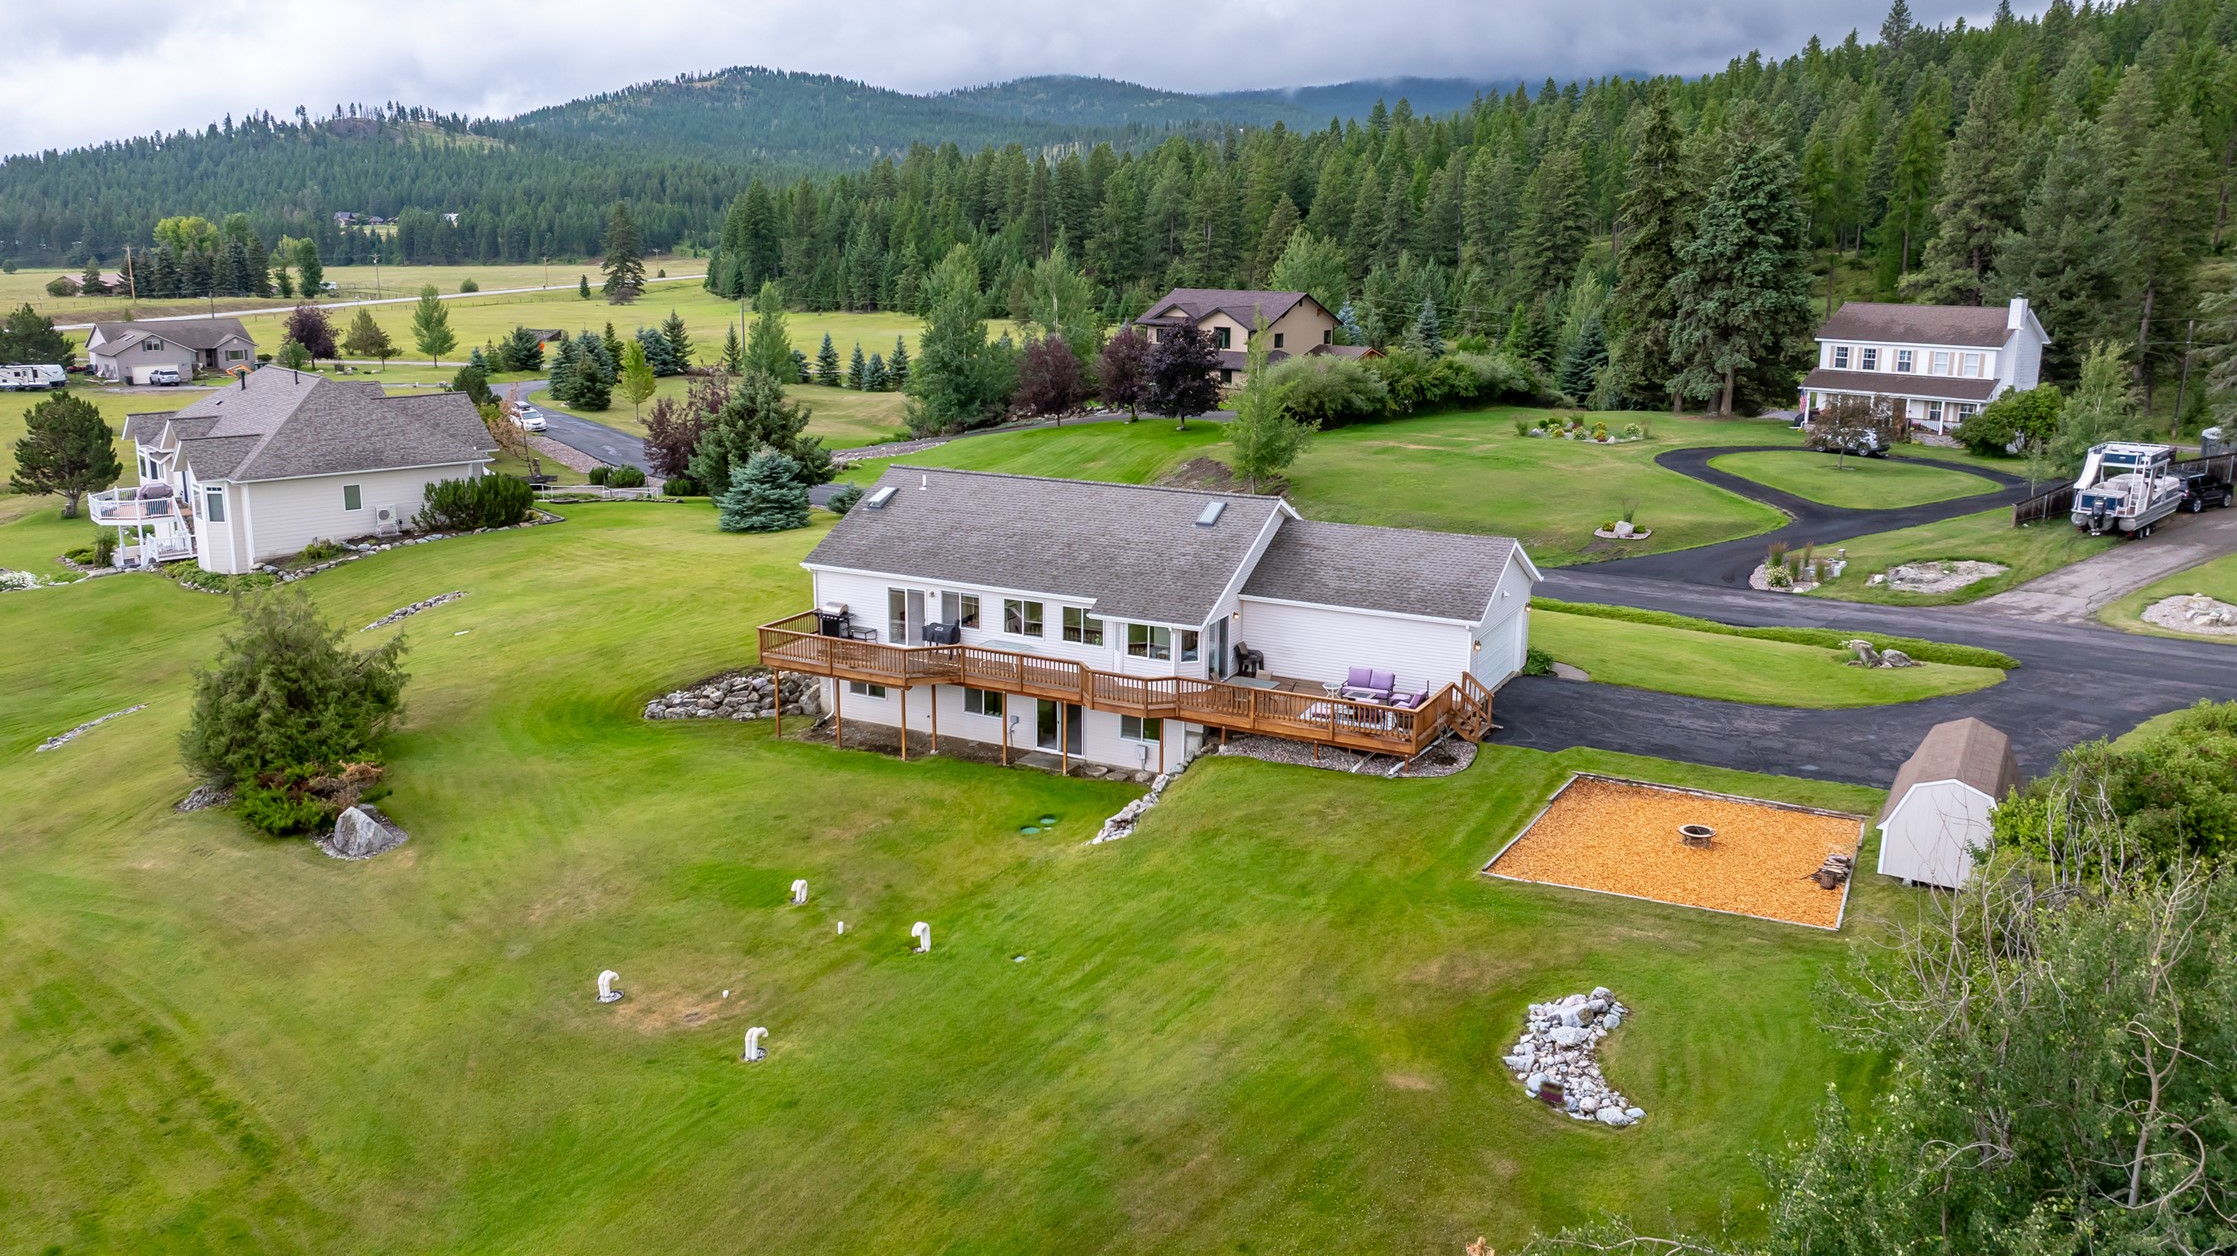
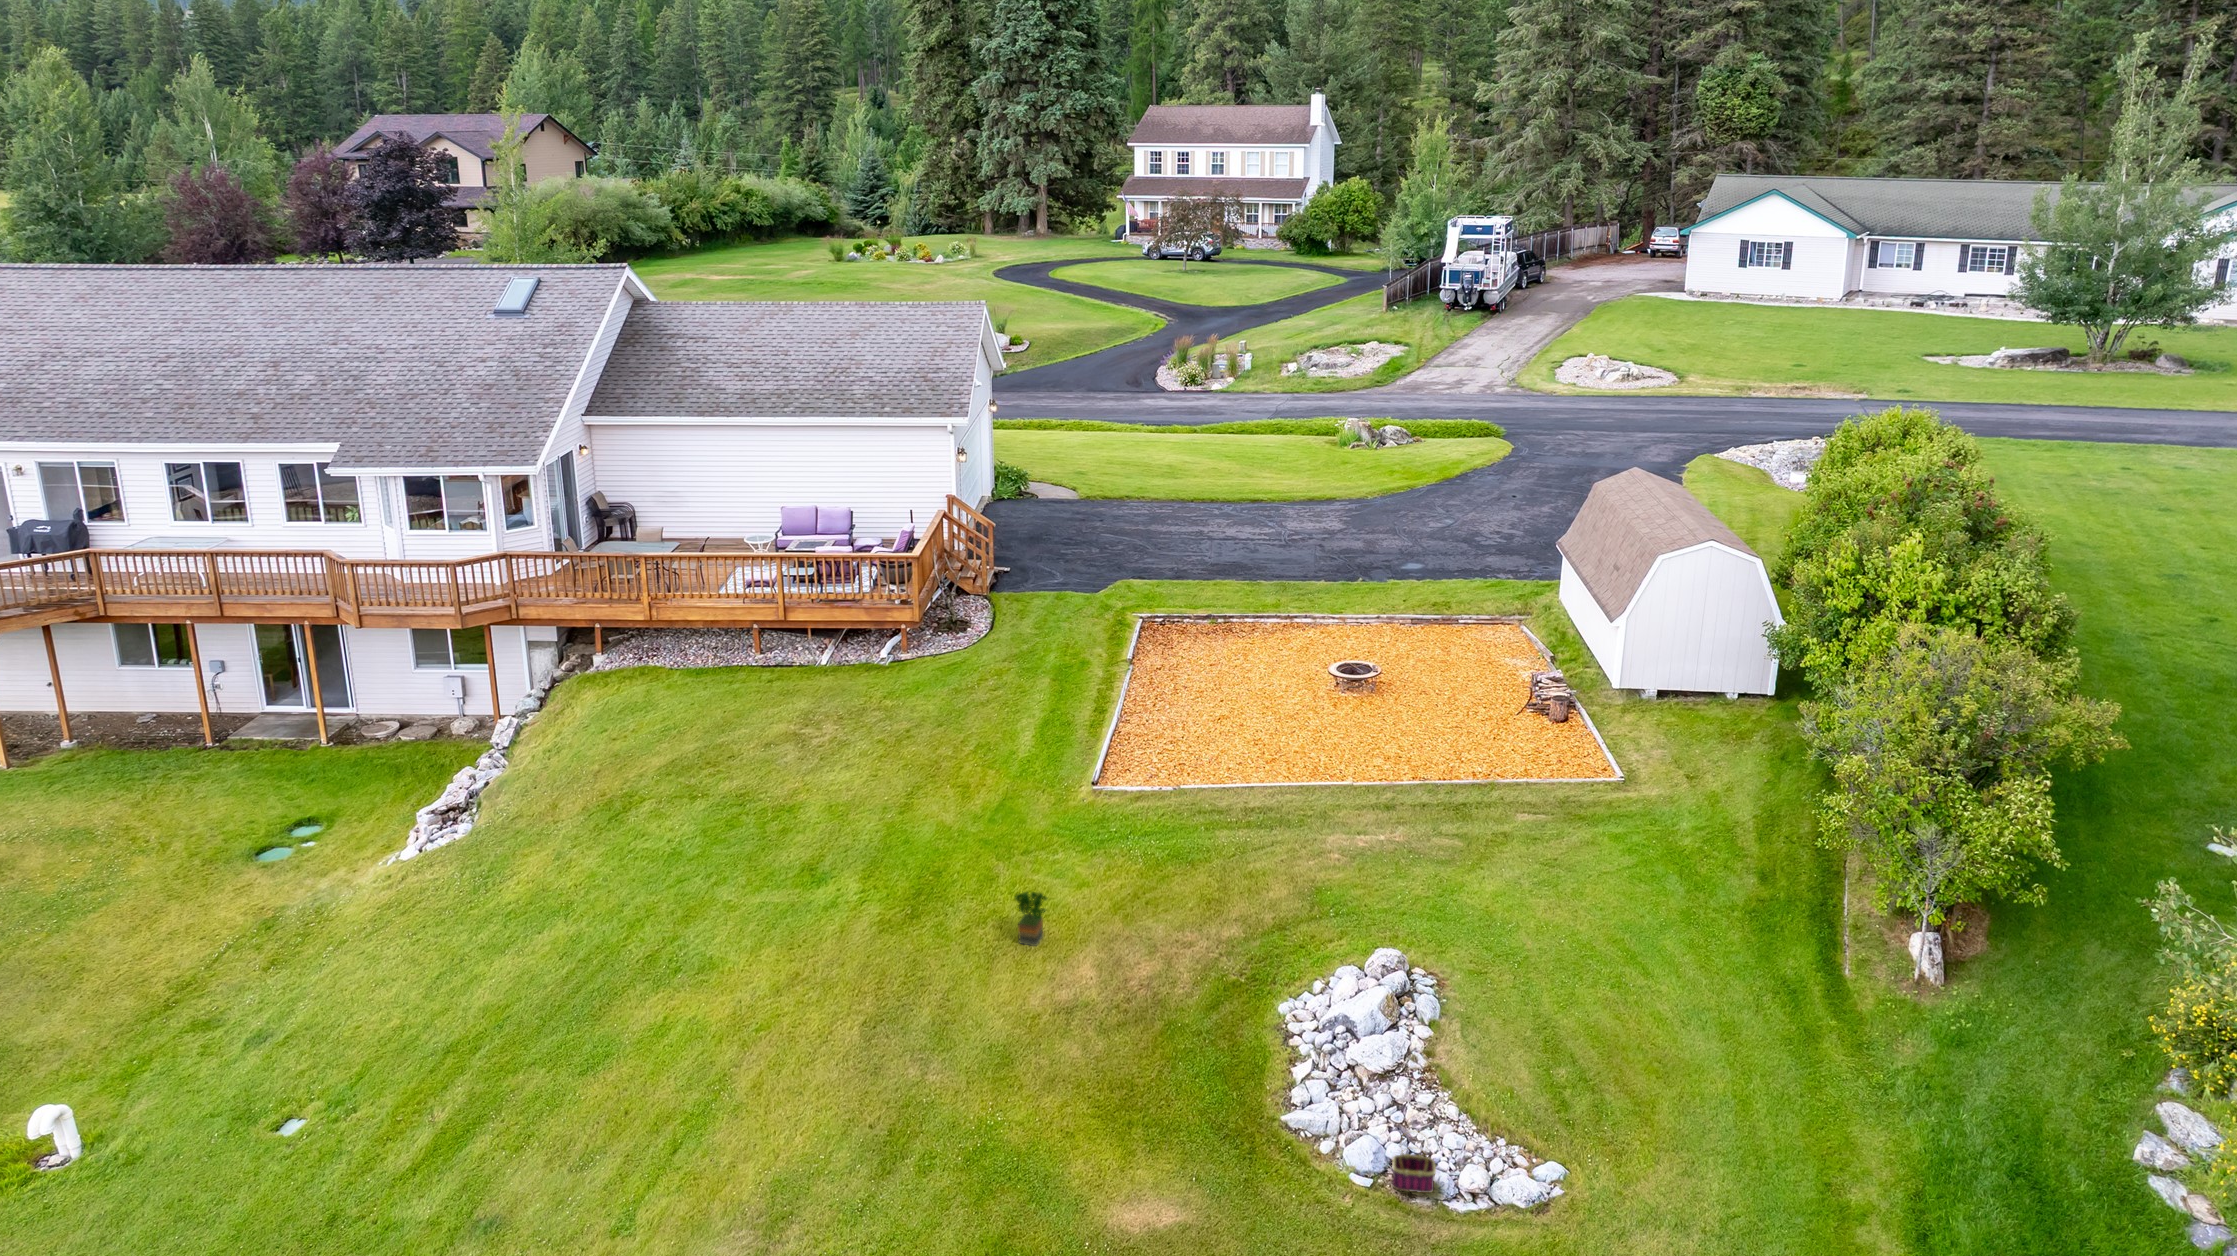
potted tree: none [1397,915,1418,949] -> present [1015,892,1048,946]

